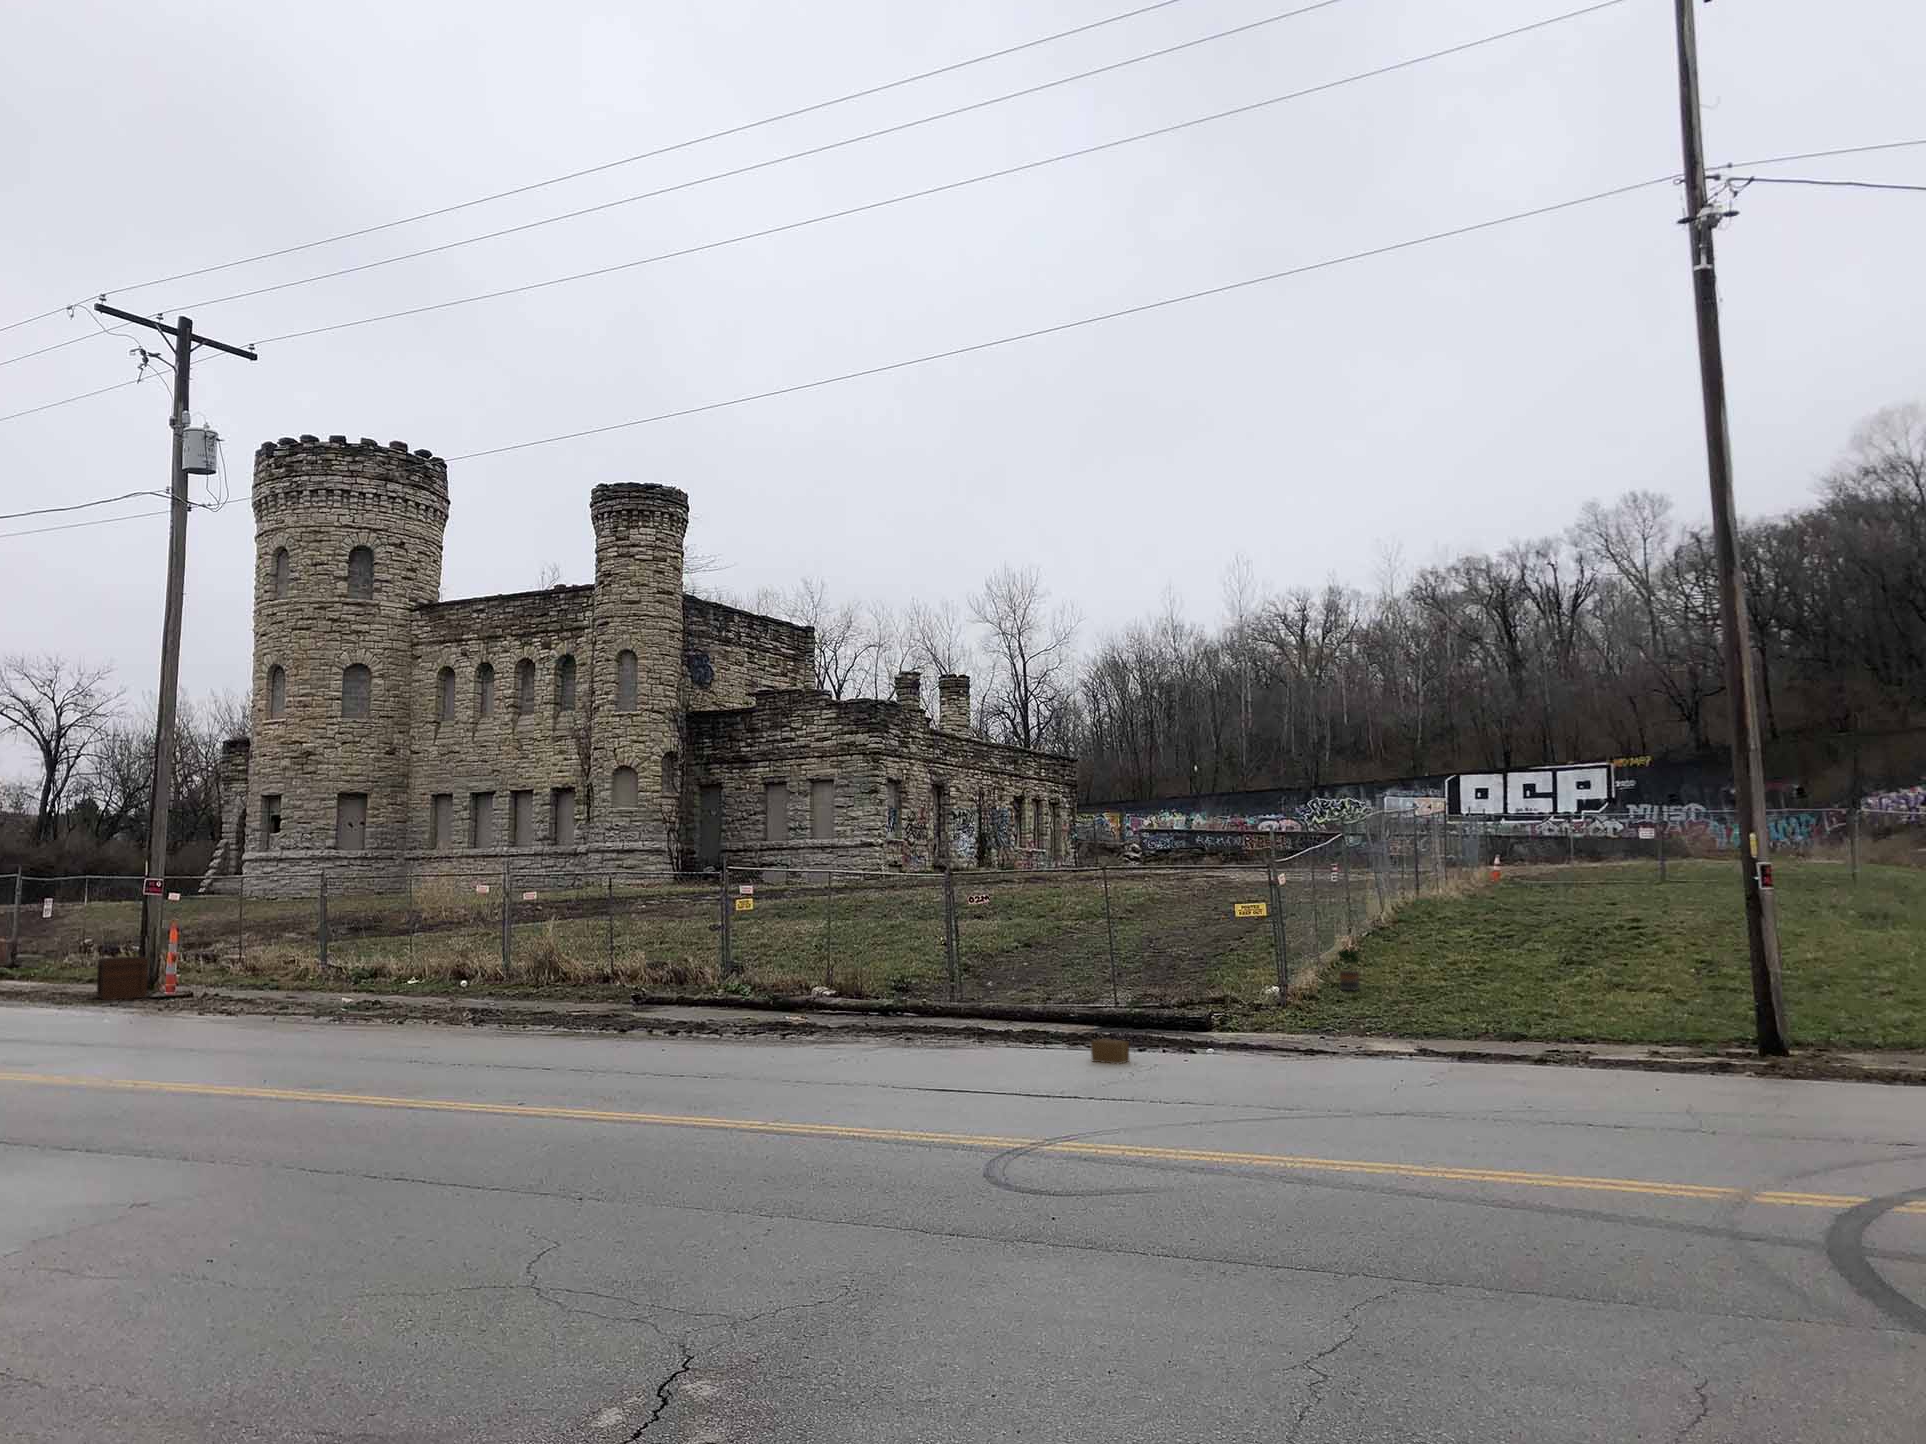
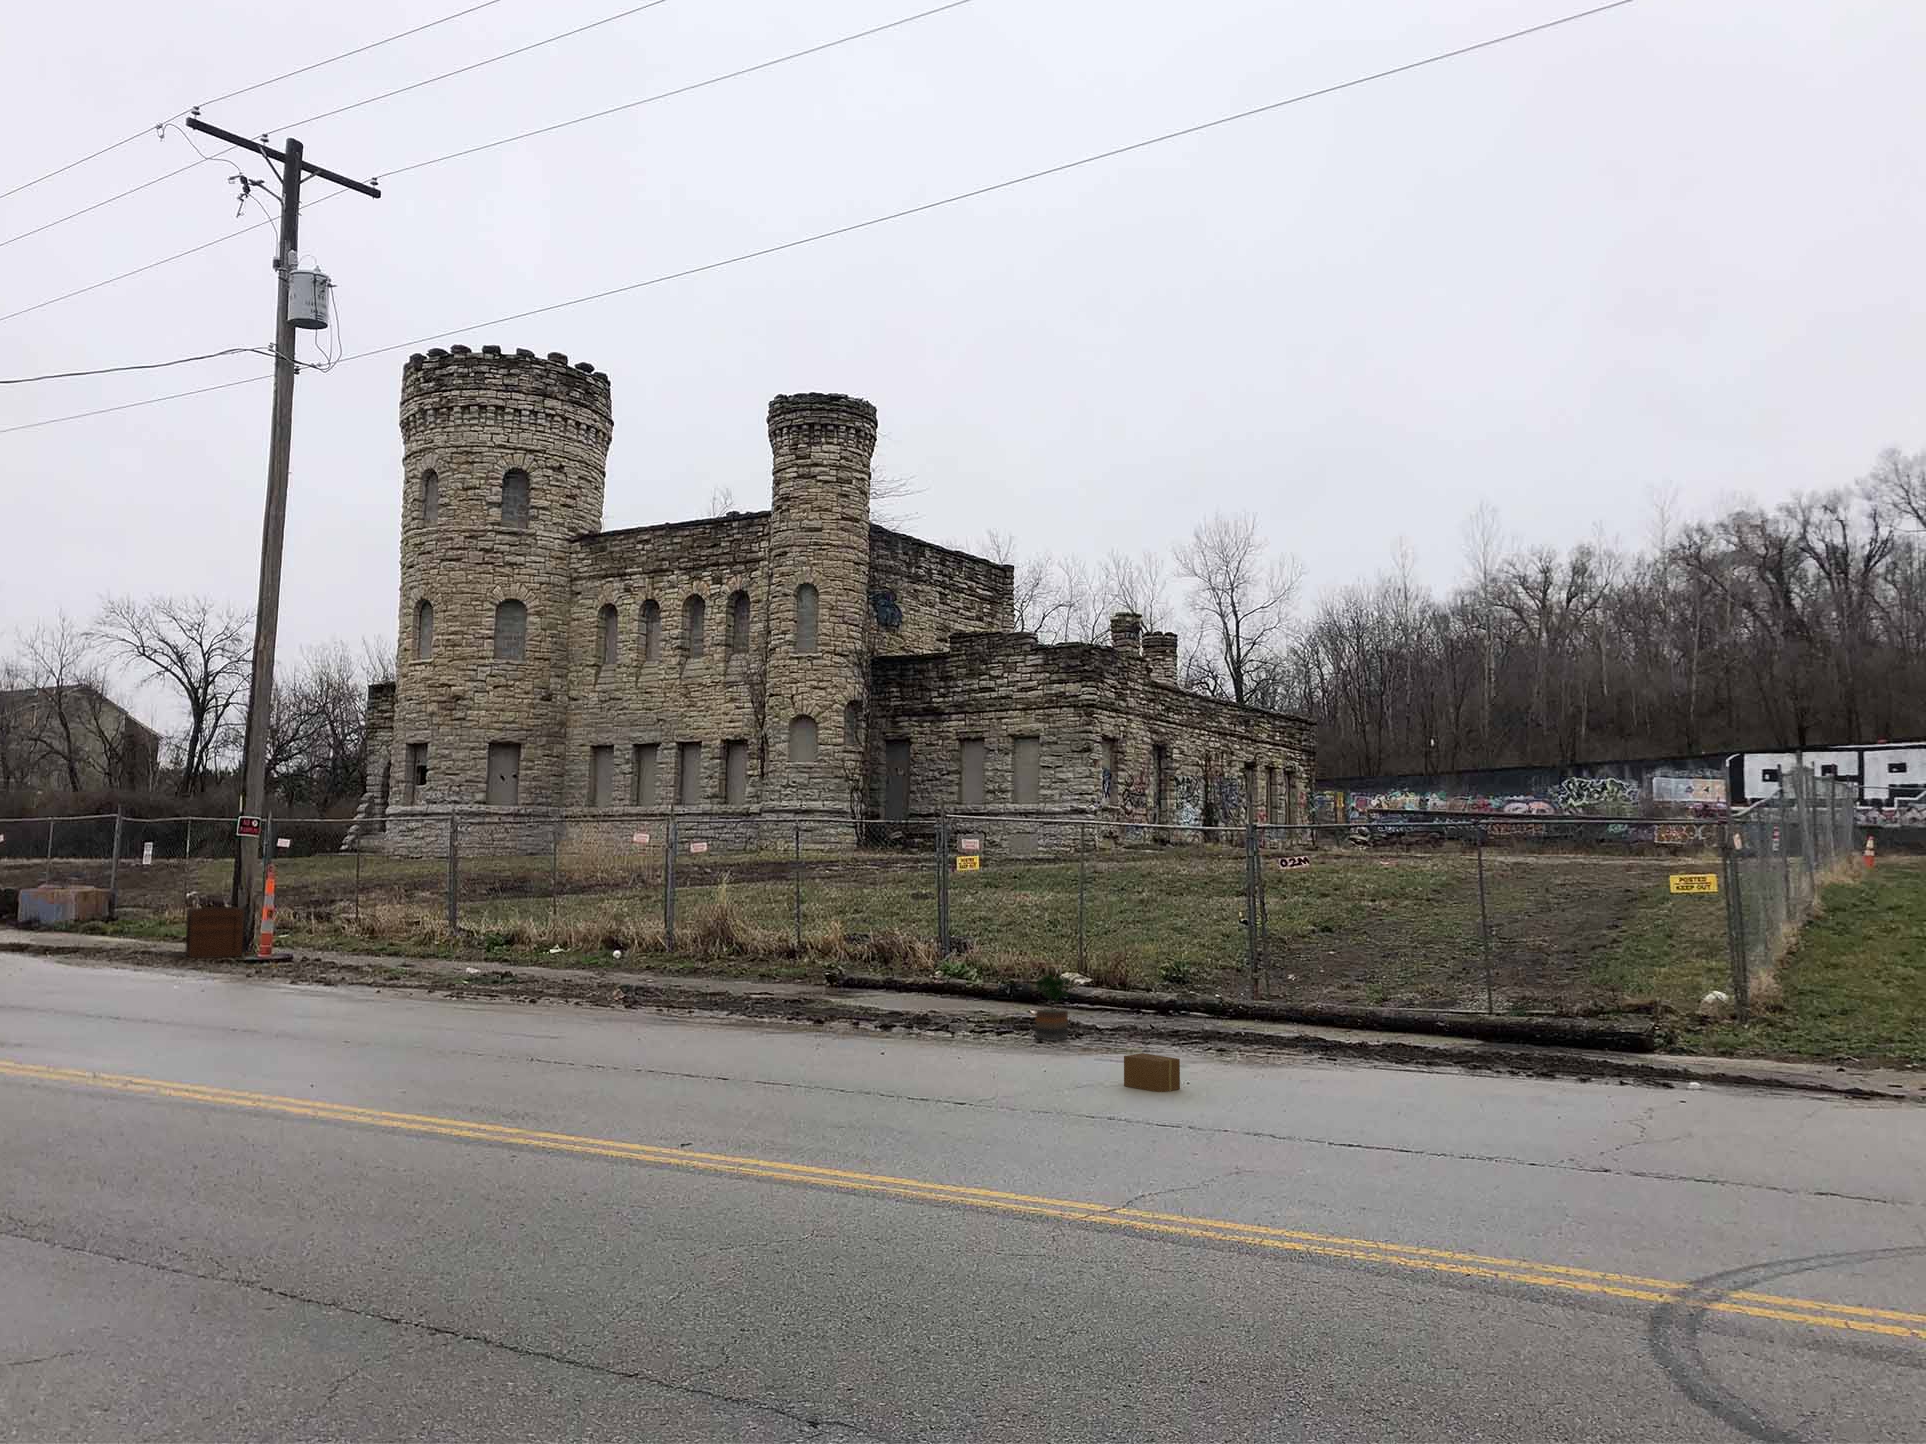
potted tree: present [1338,949,1361,990] -> present [1036,975,1073,1041]
cardboard box: present [1091,1039,1130,1064] -> present [1124,1053,1180,1092]

